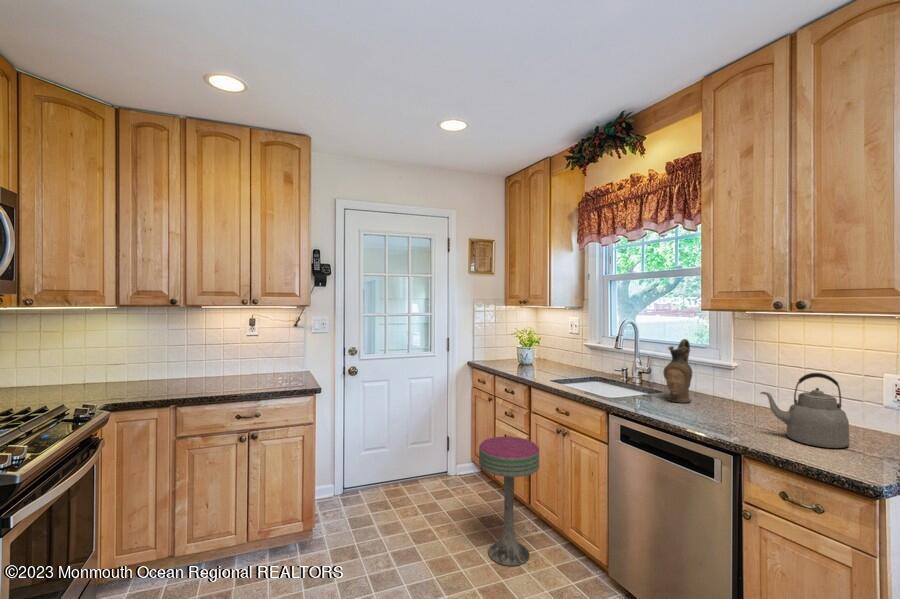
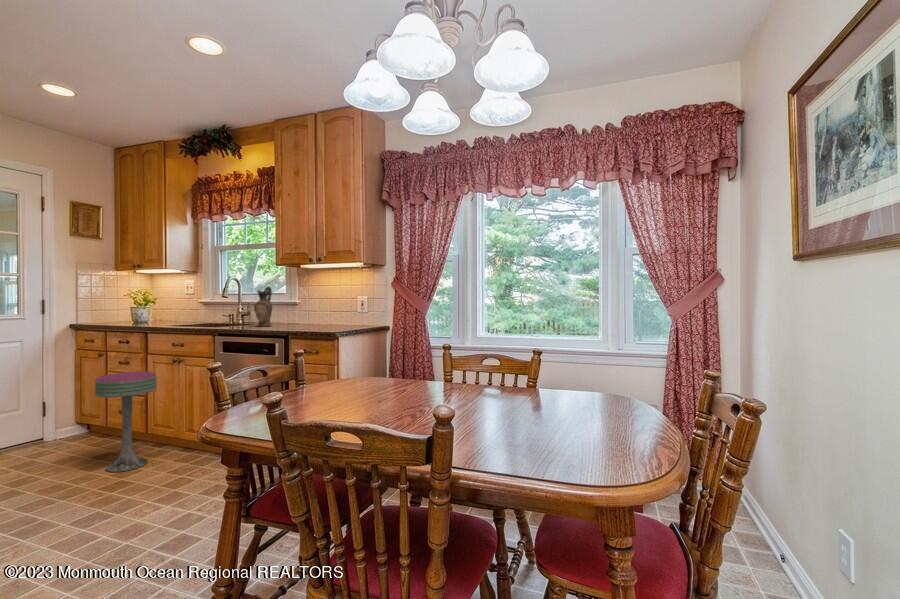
kettle: present [761,373,849,448] -> none [301,294,340,330]

